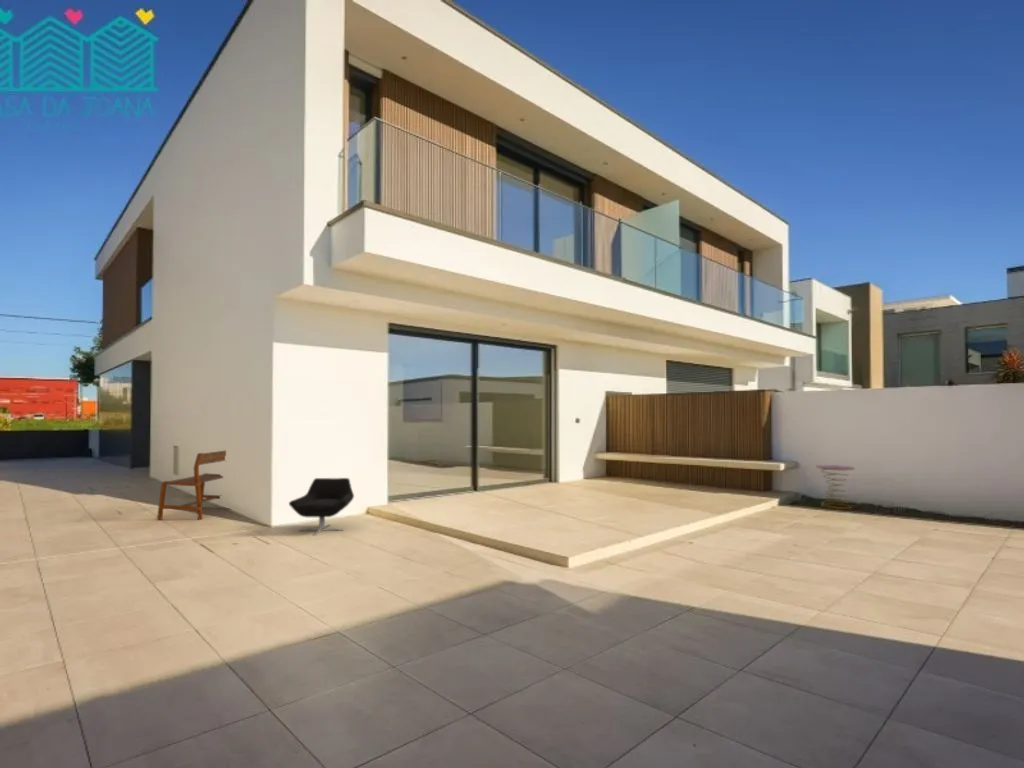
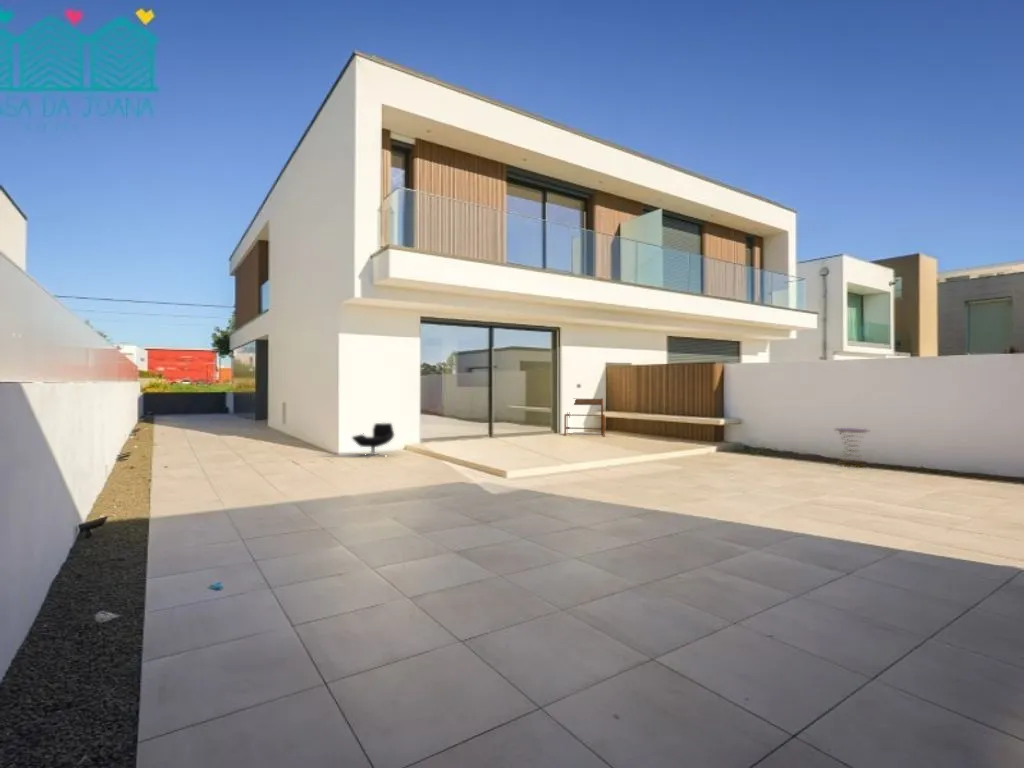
bench: present [157,451,226,520] -> present [564,399,605,436]
side table: present [817,465,854,509] -> present [836,428,867,466]

